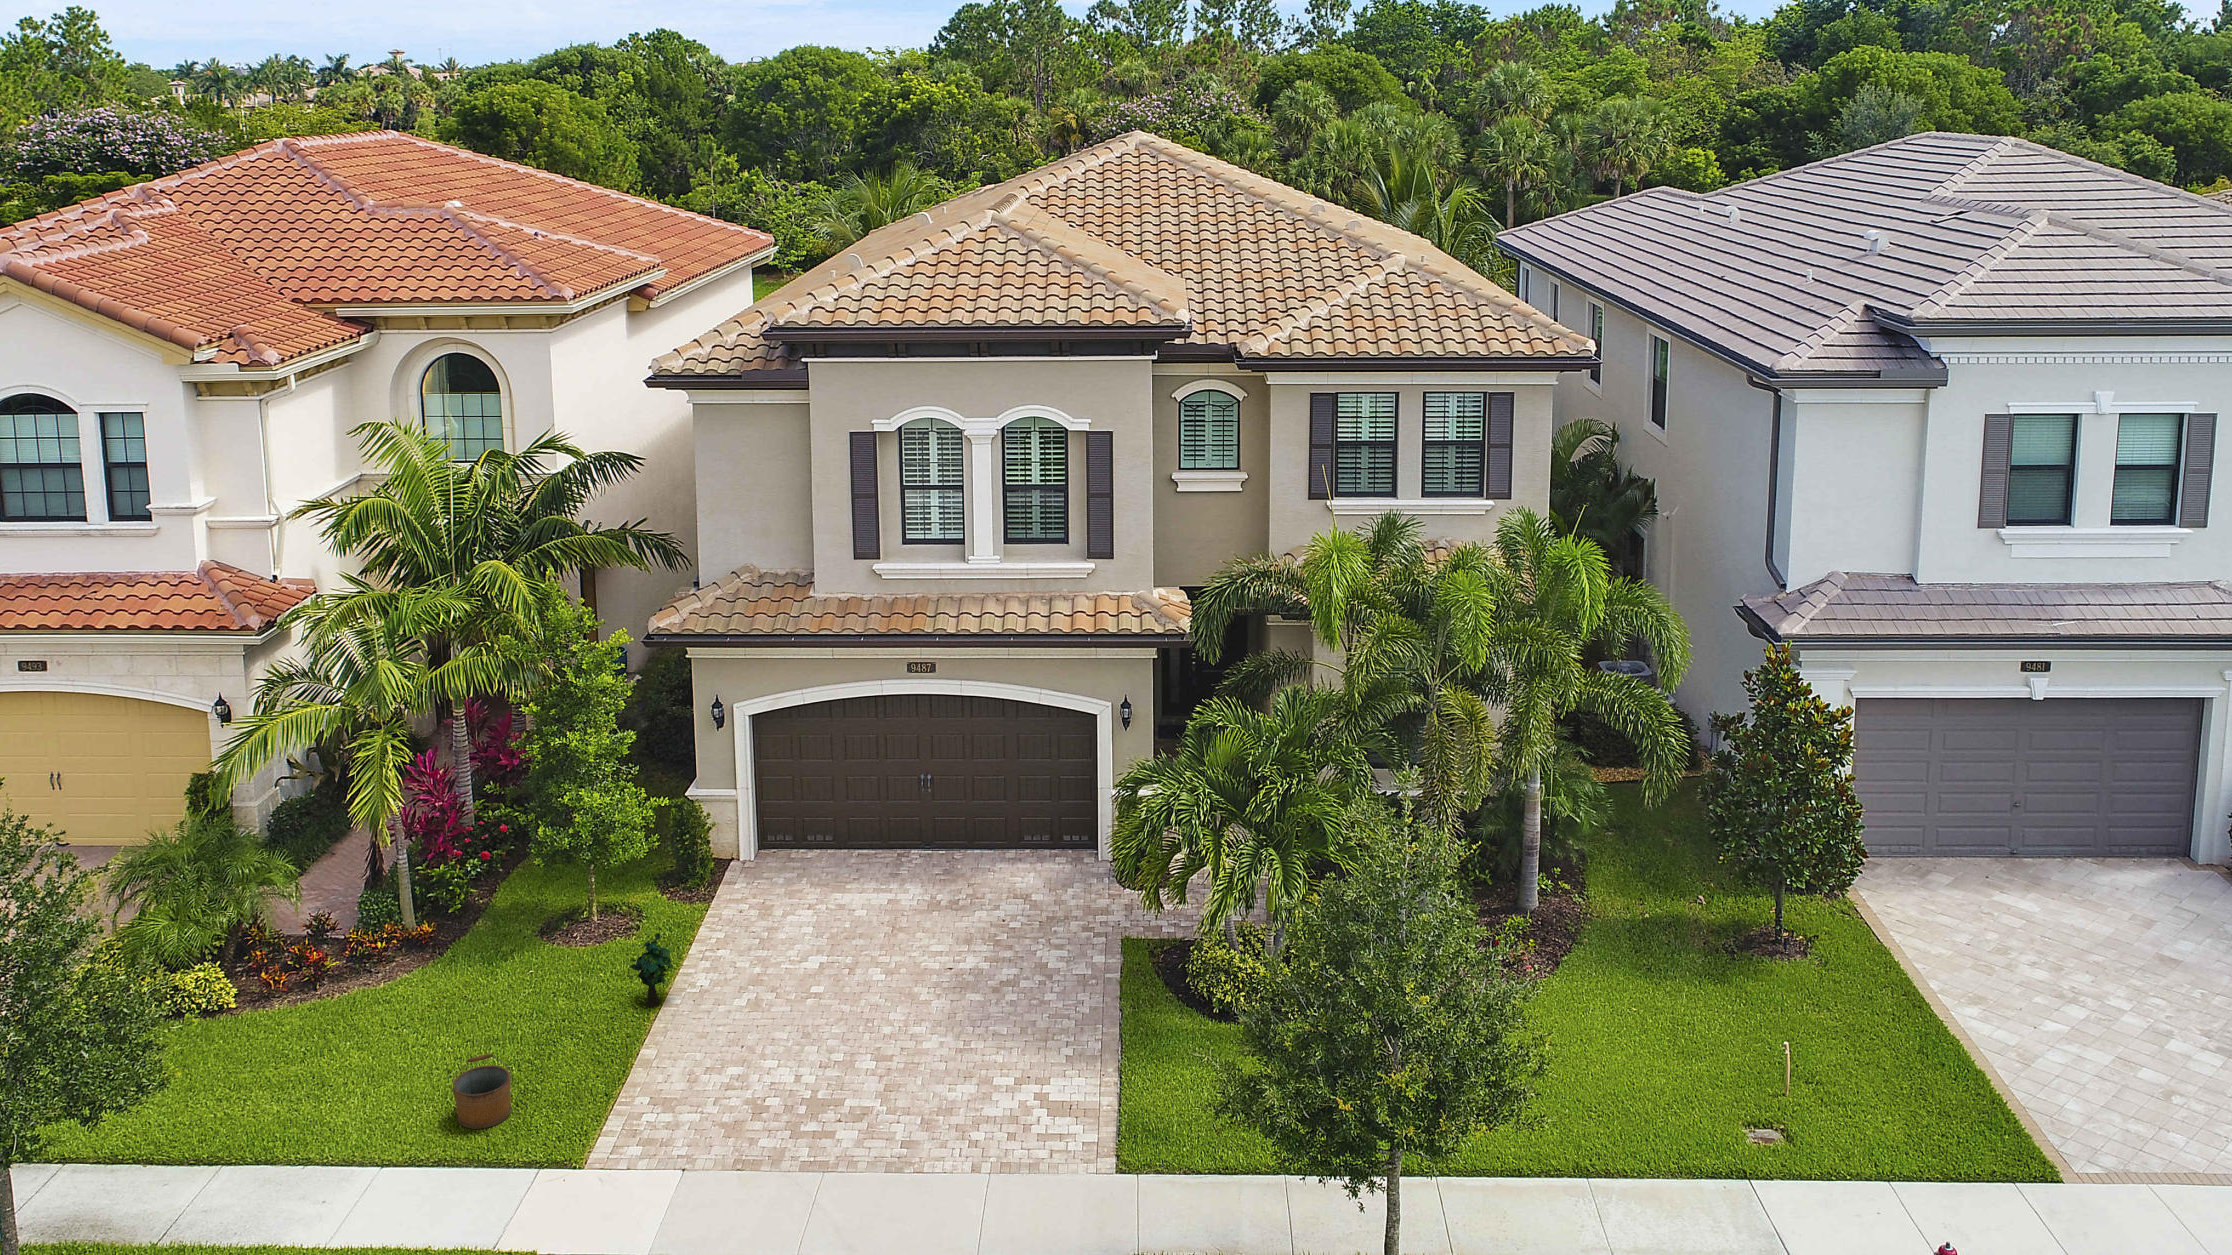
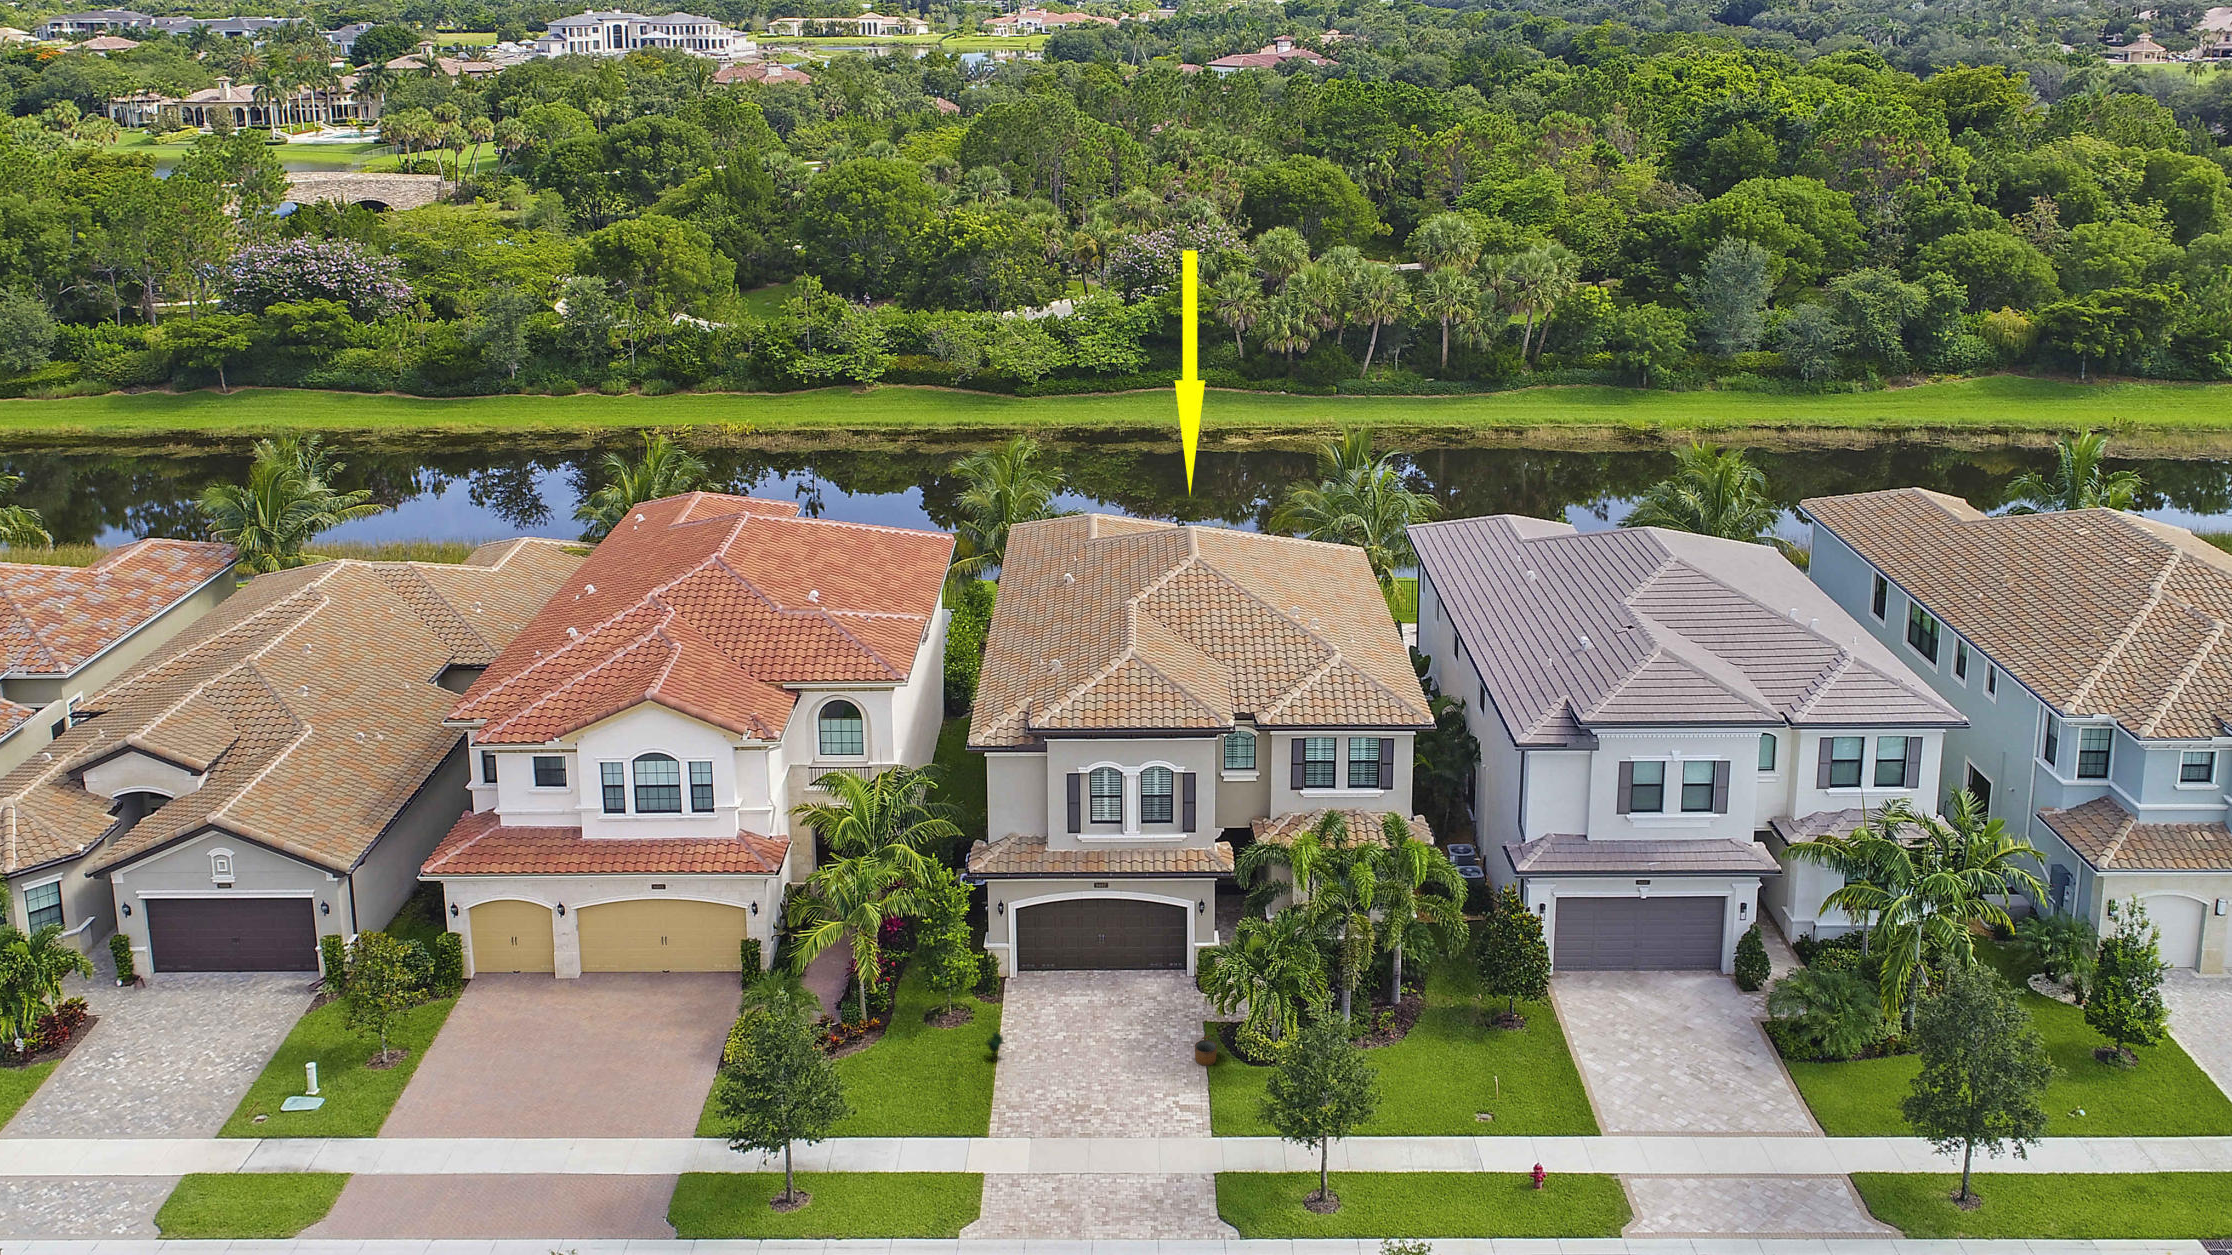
bucket: present [451,1054,512,1129] -> present [1195,1035,1217,1066]

